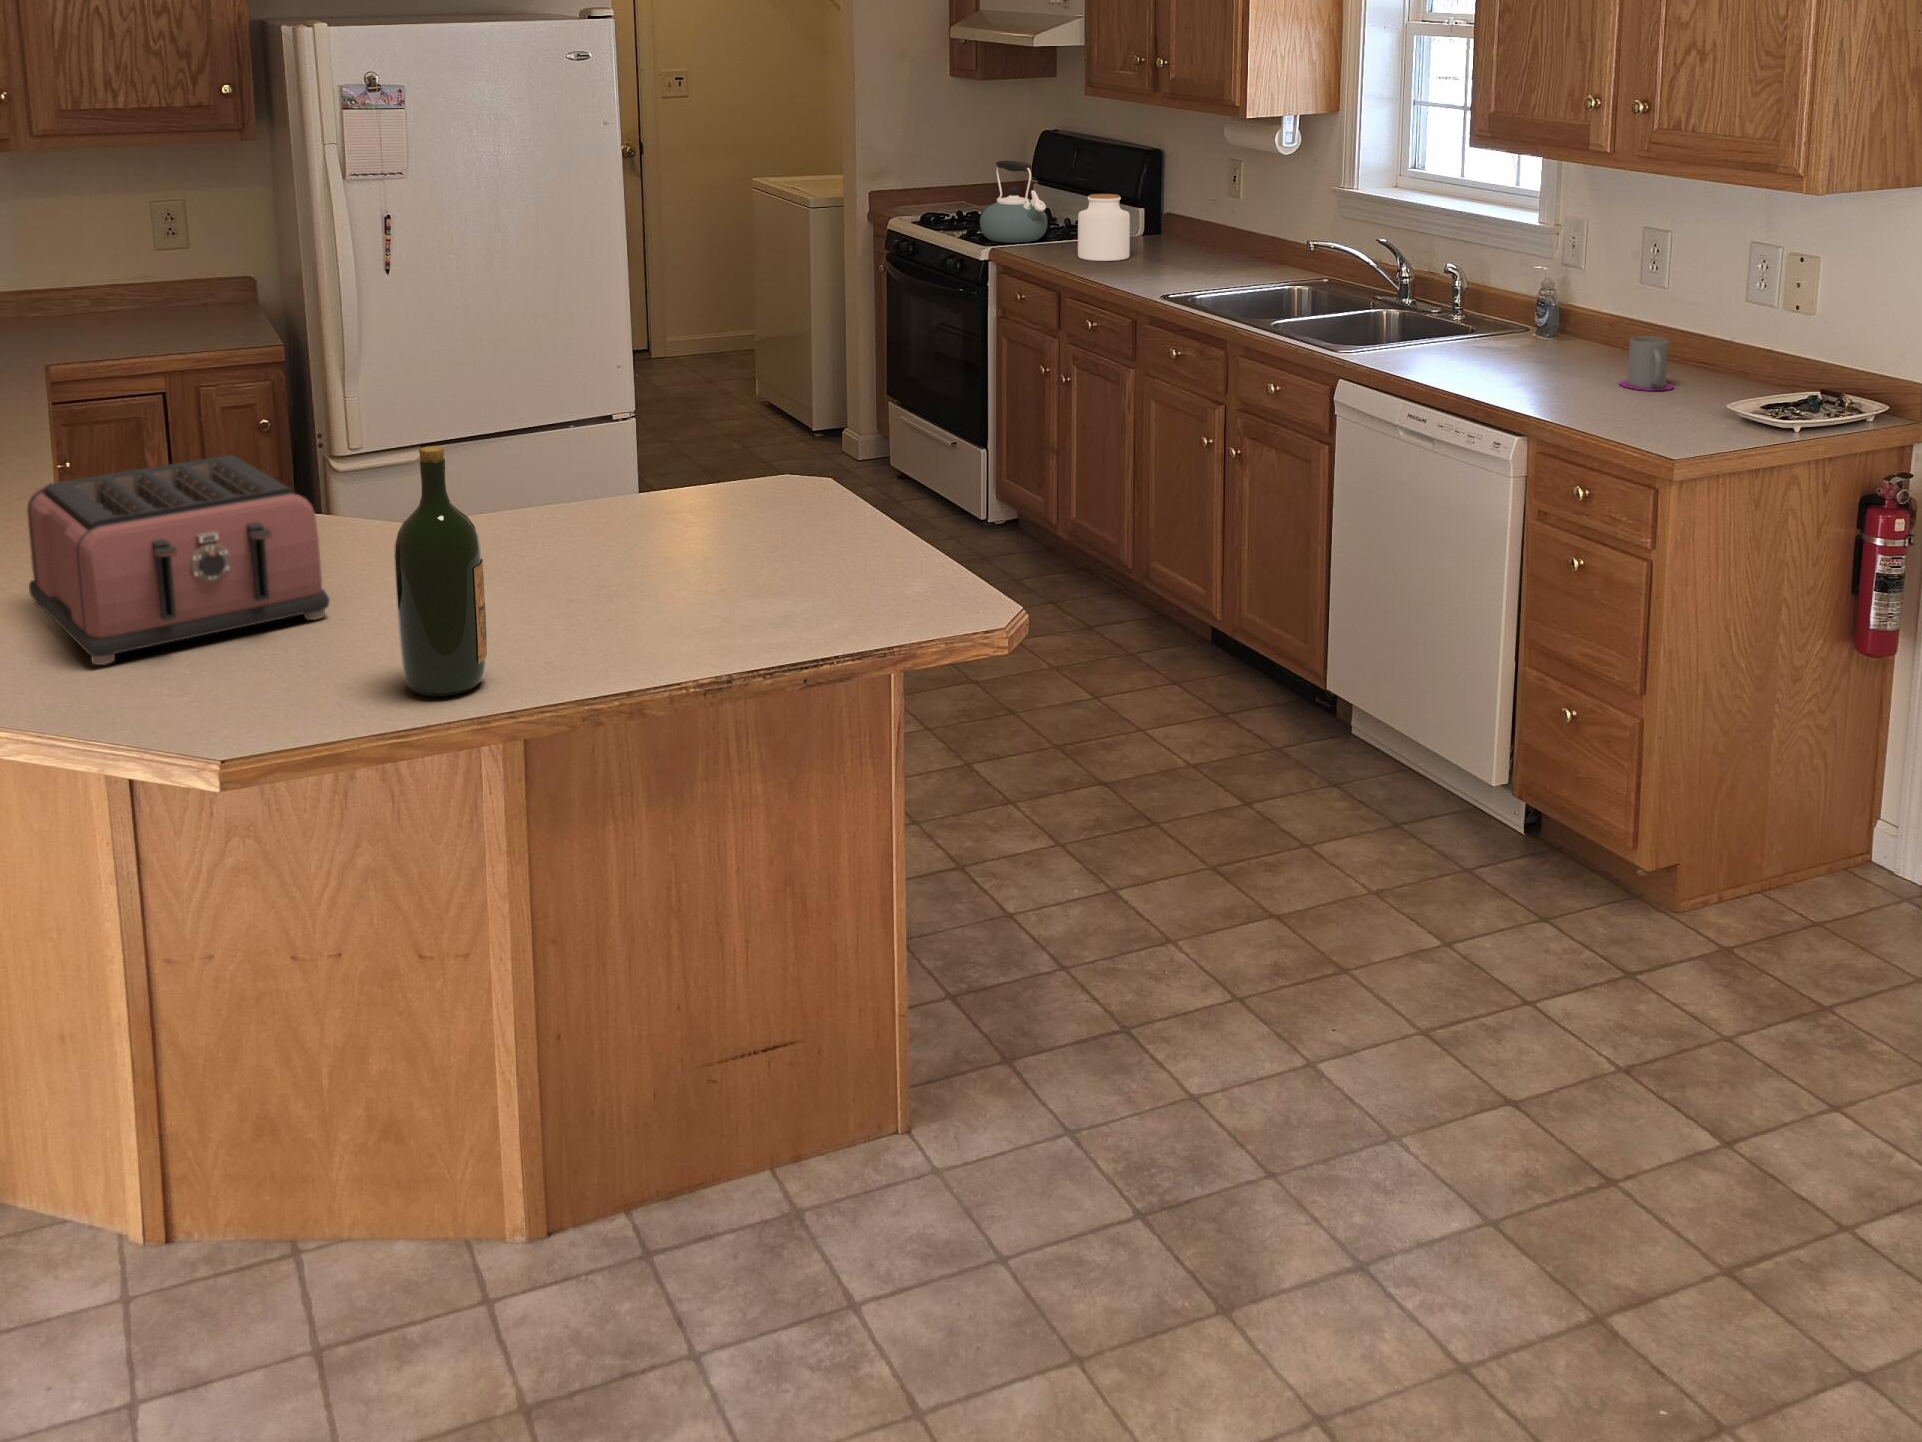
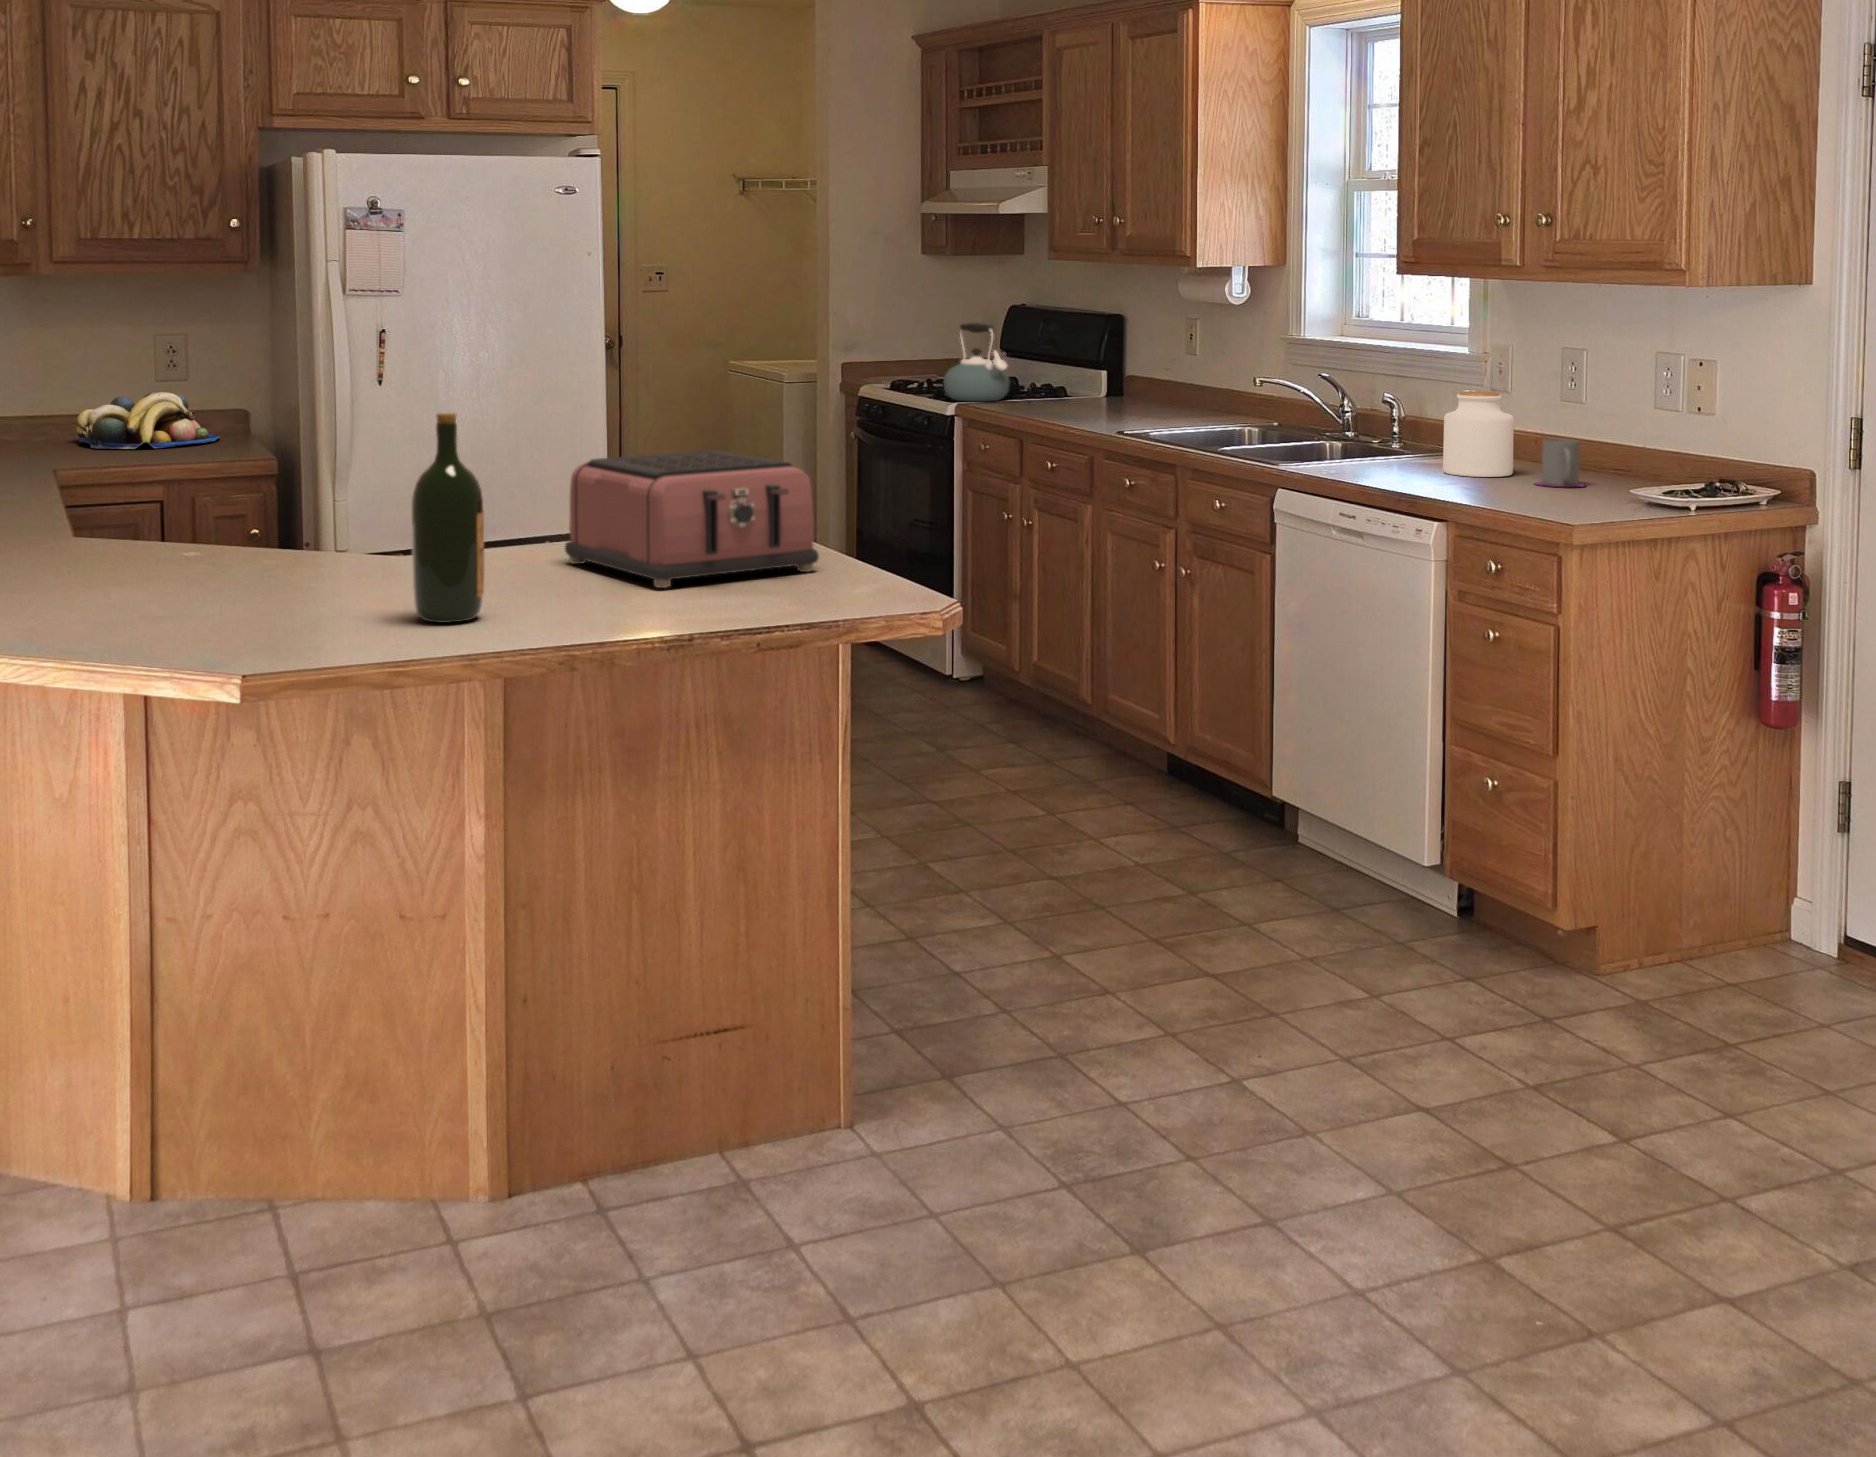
jar: present [1078,194,1130,261] -> present [1443,391,1514,477]
fruit bowl: none [49,271,211,343] -> present [76,391,220,449]
toaster: present [27,455,329,665] -> present [565,450,819,588]

